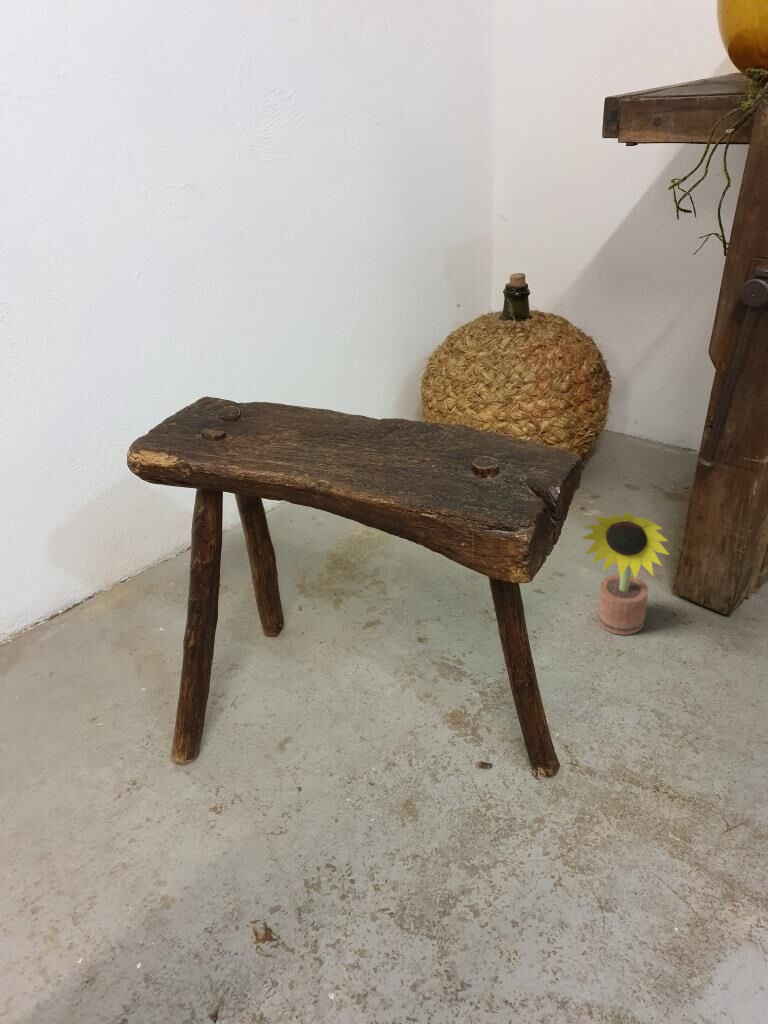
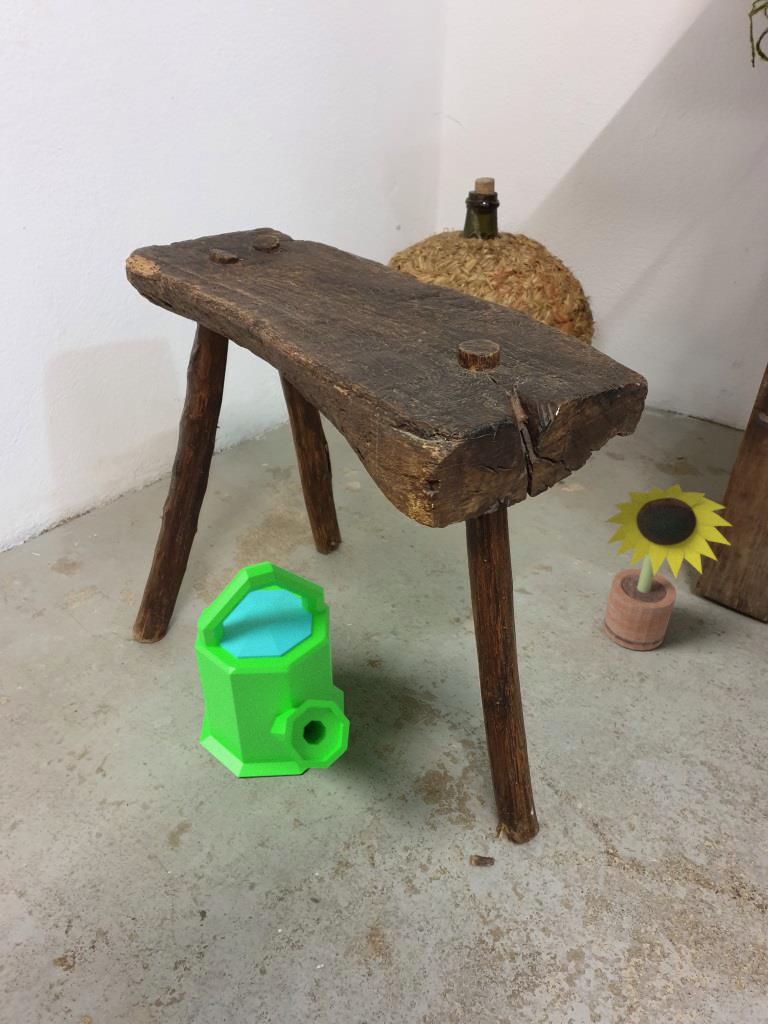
watering can: none [298,565,401,710] -> present [195,561,350,777]

